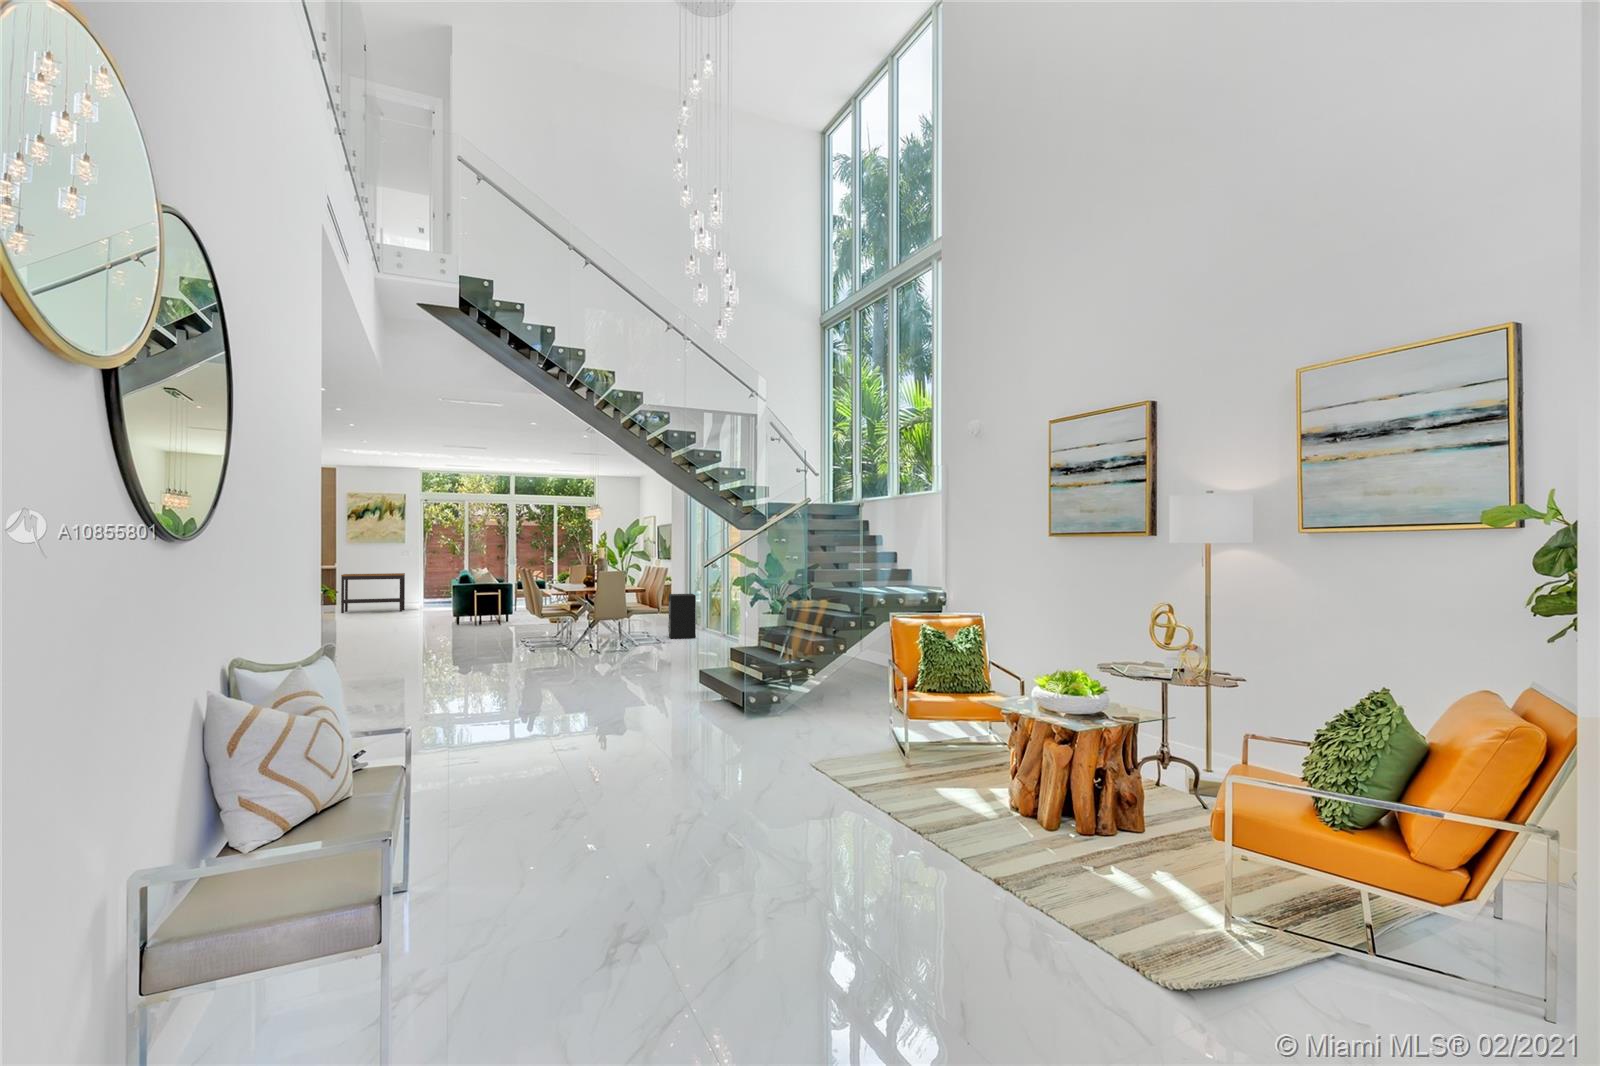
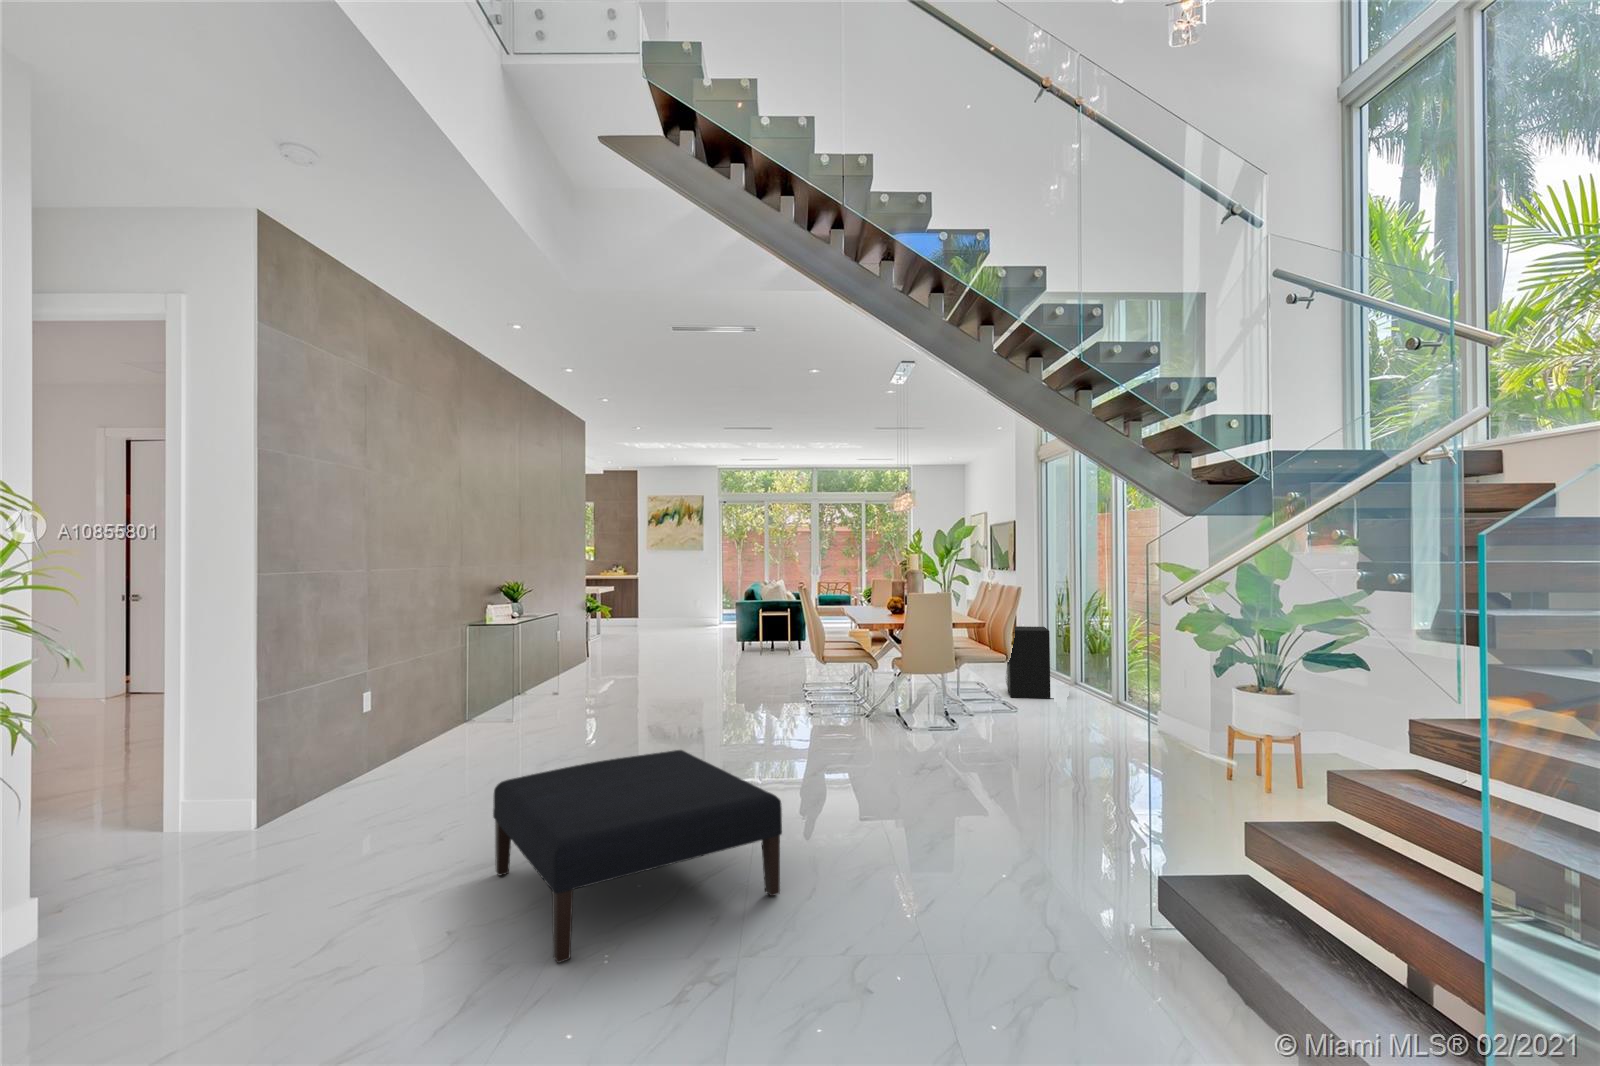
console table: present [341,573,405,613] -> none [640,585,704,628]
ottoman: none [398,652,565,729] -> present [493,750,782,963]

